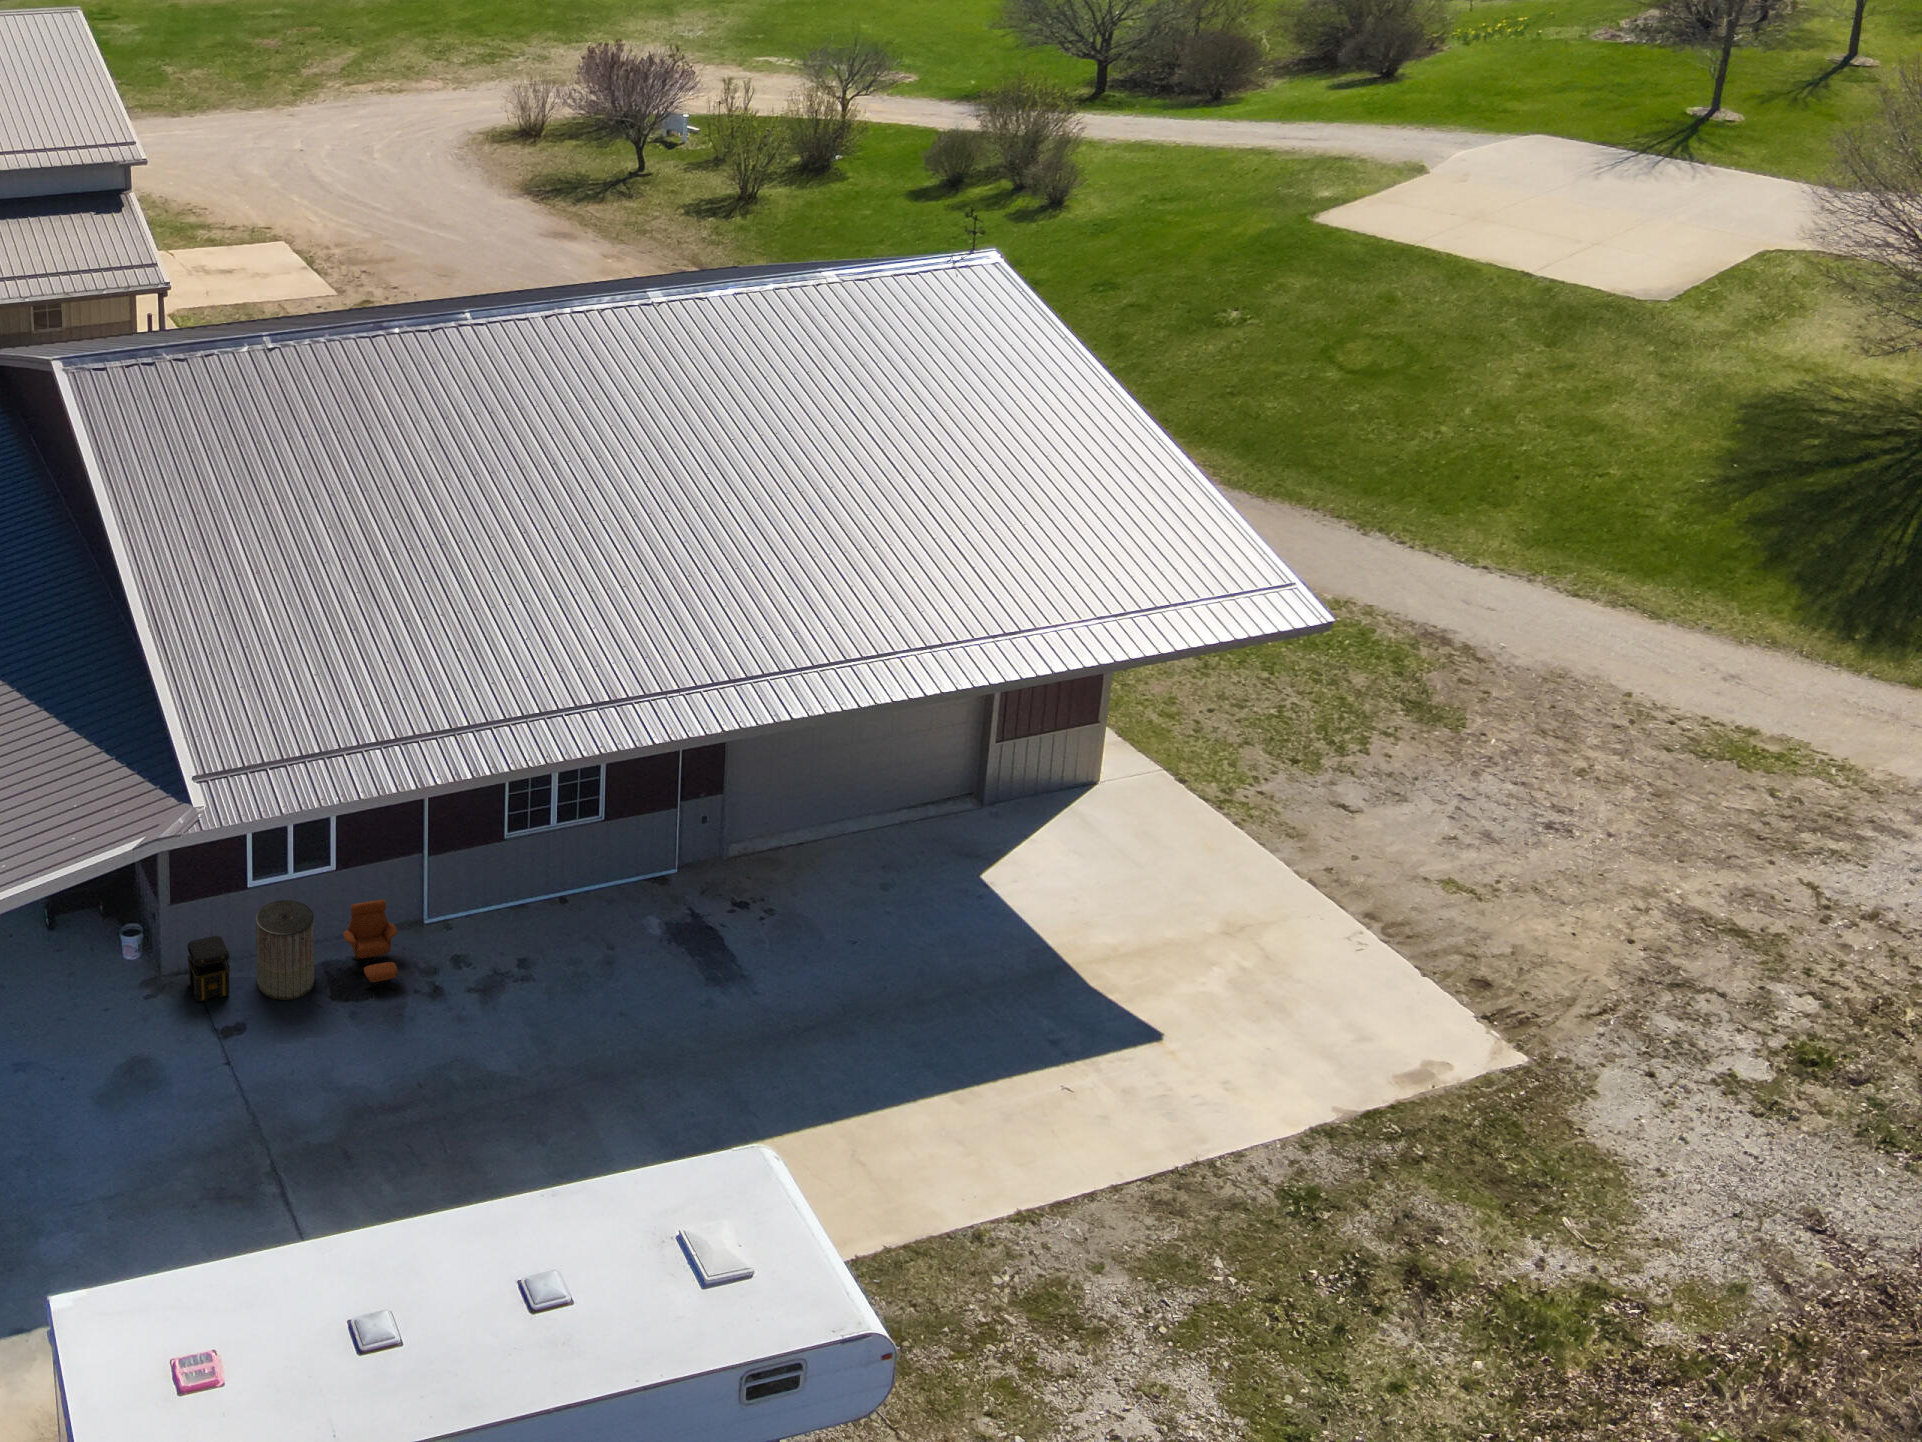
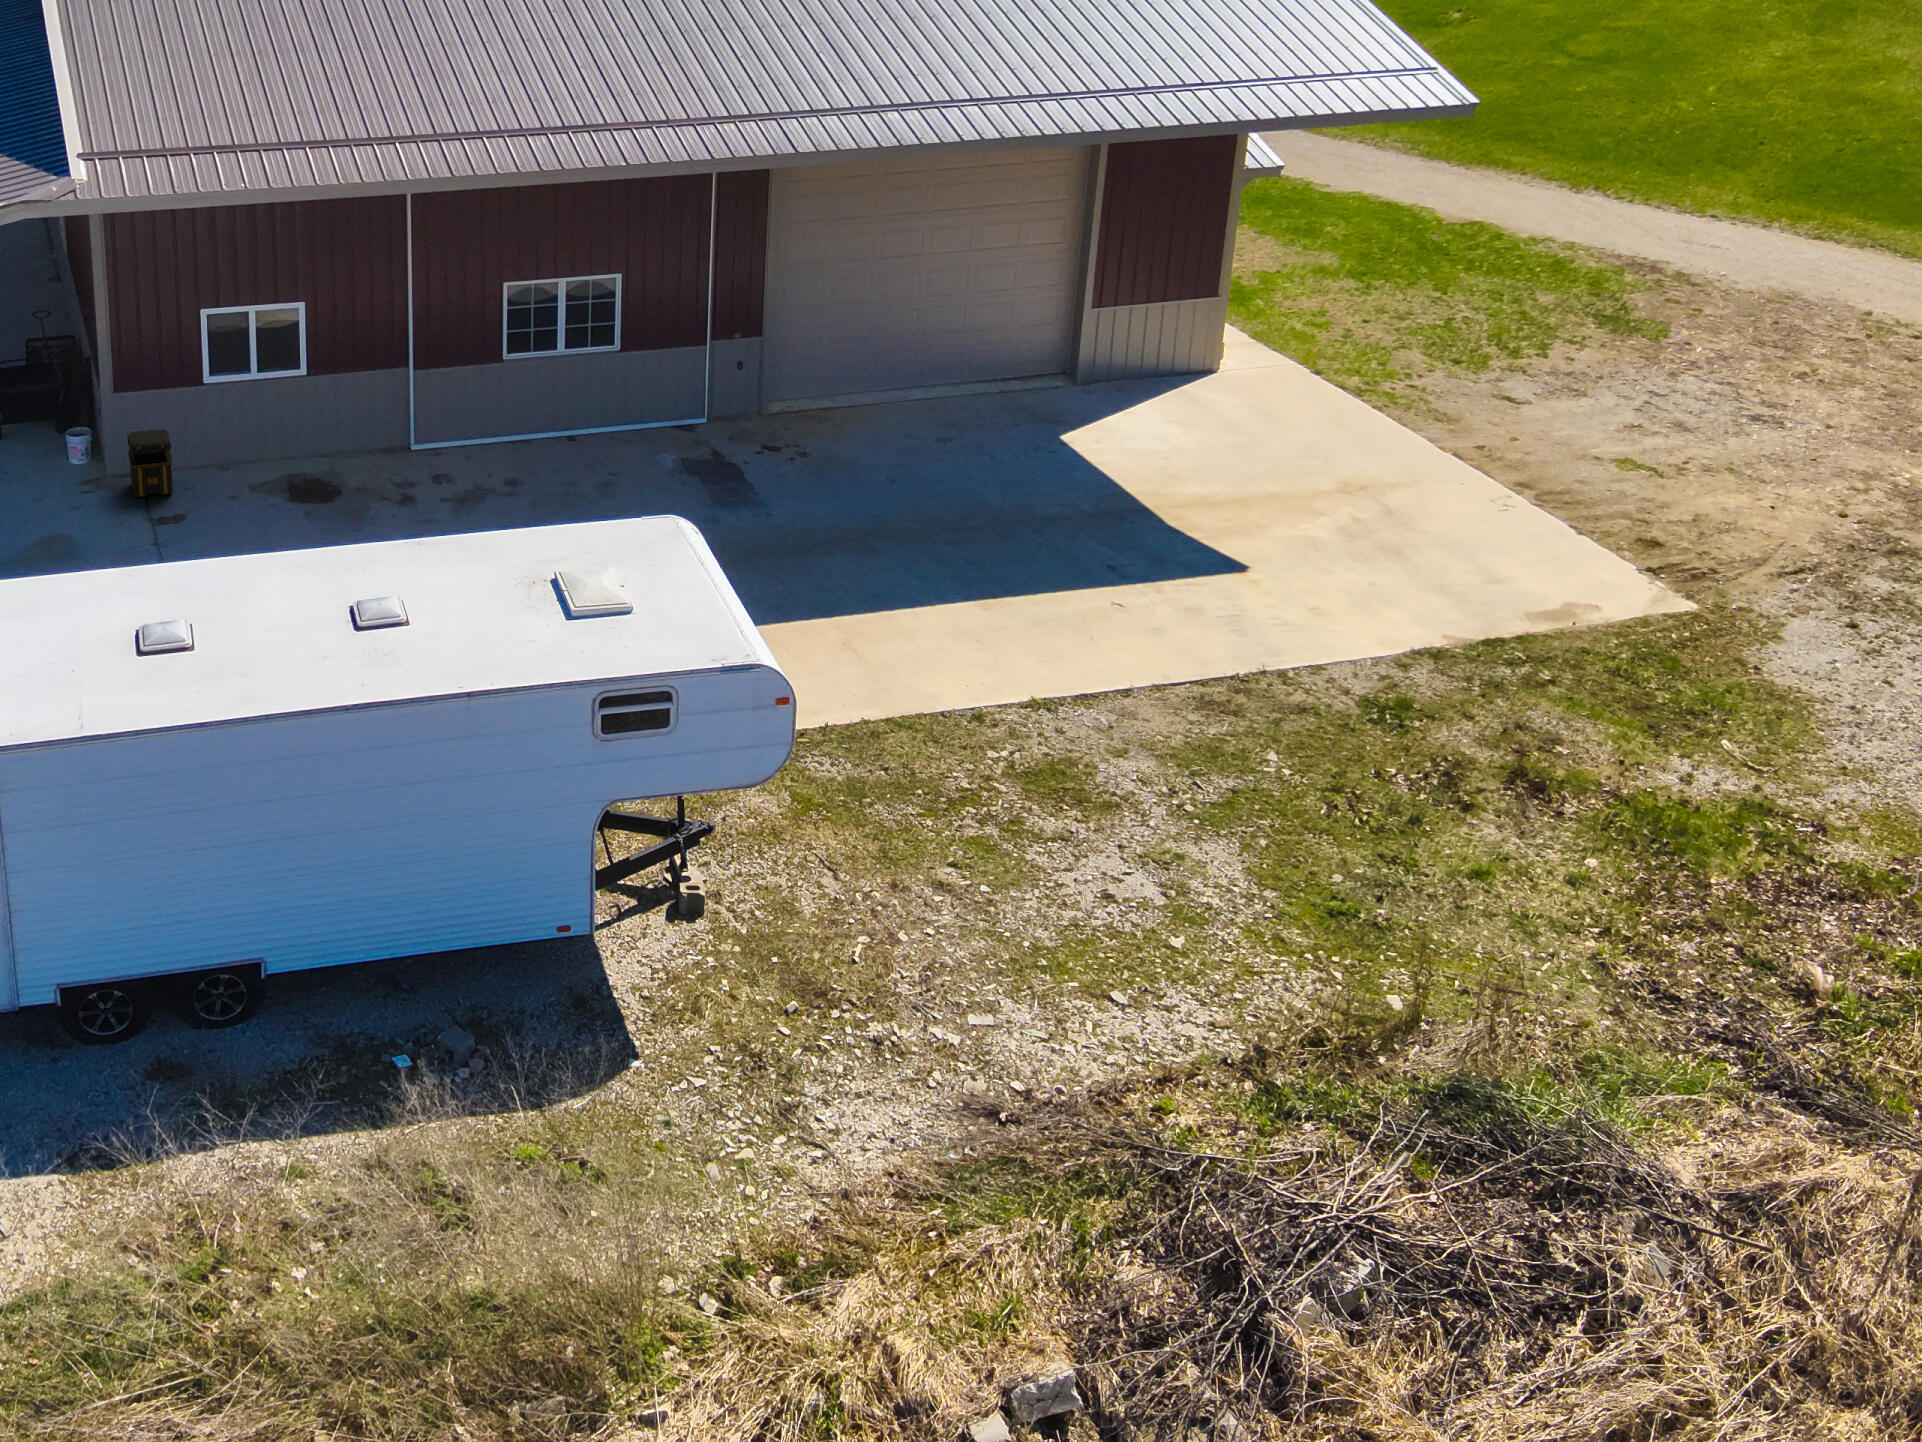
trash can: present [256,900,314,1000] -> none [202,395,271,500]
lounge chair: present [343,900,398,997] -> none [307,404,369,502]

